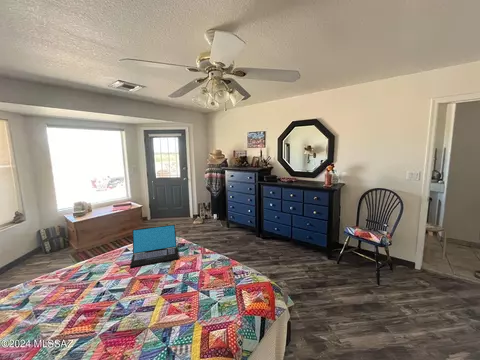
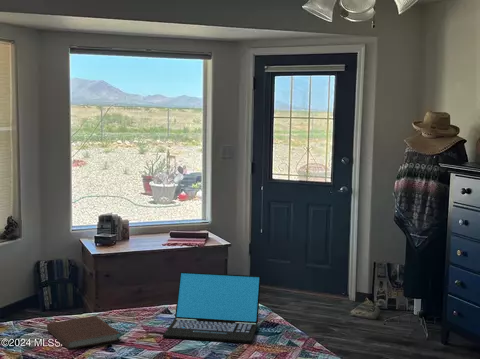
notebook: none [51,265,104,294] -> present [47,316,120,350]

